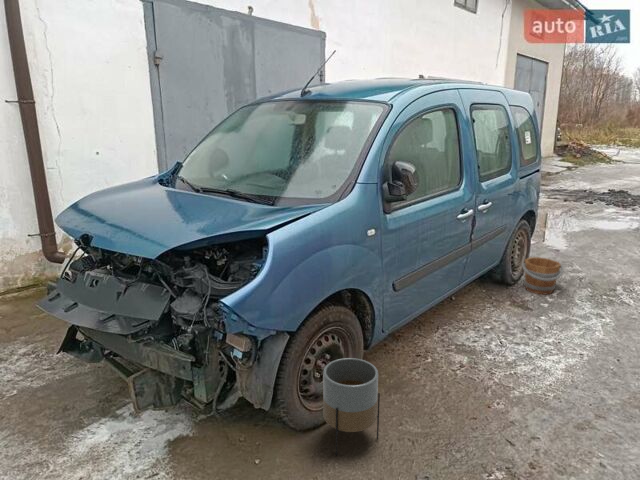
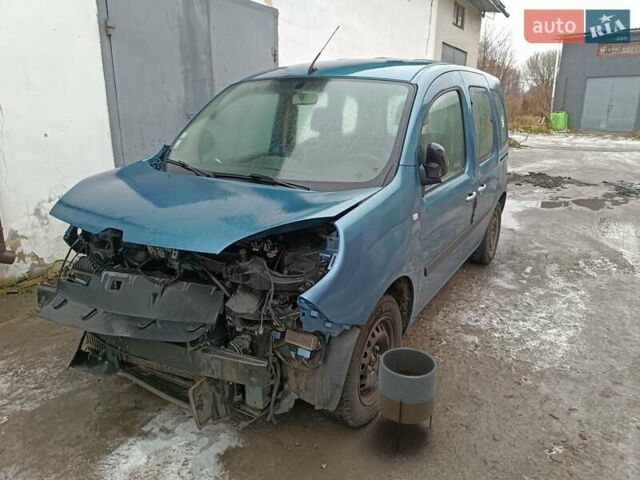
bucket: present [522,257,563,294] -> none [496,236,535,271]

